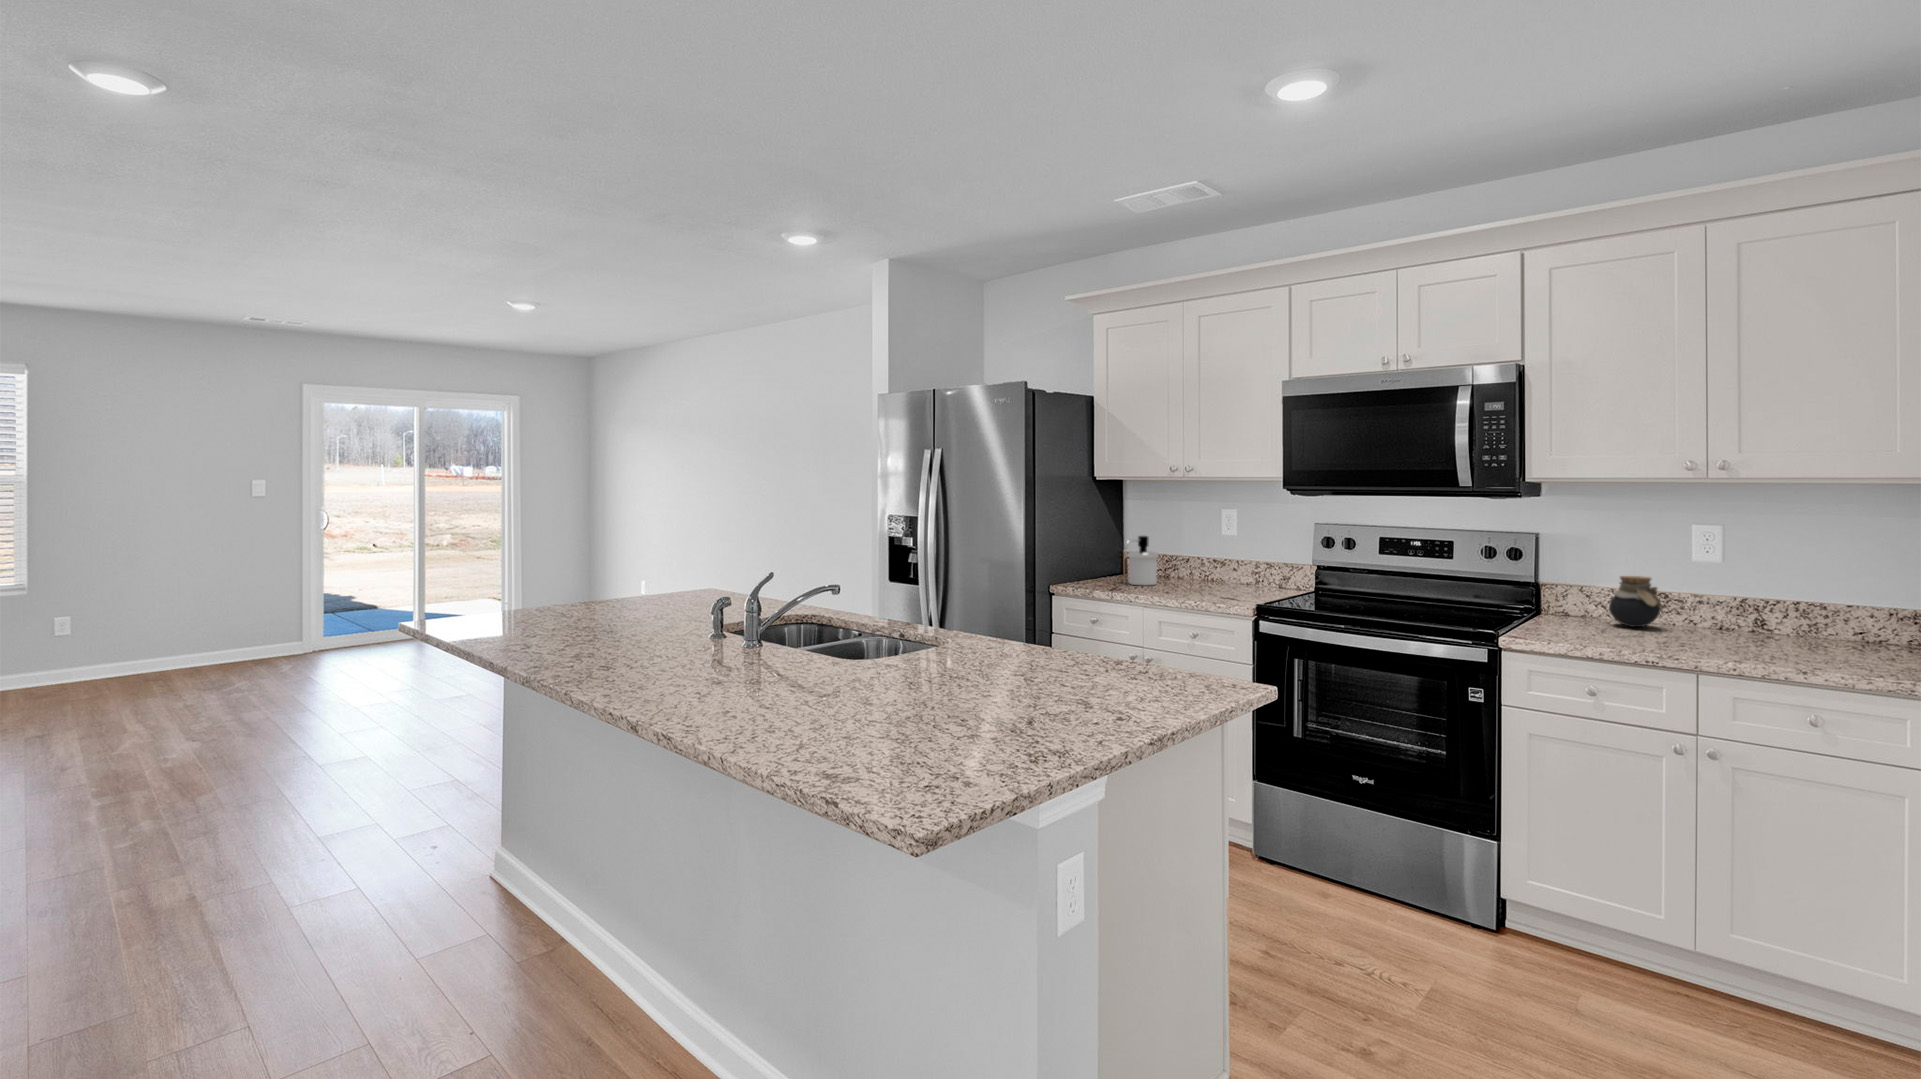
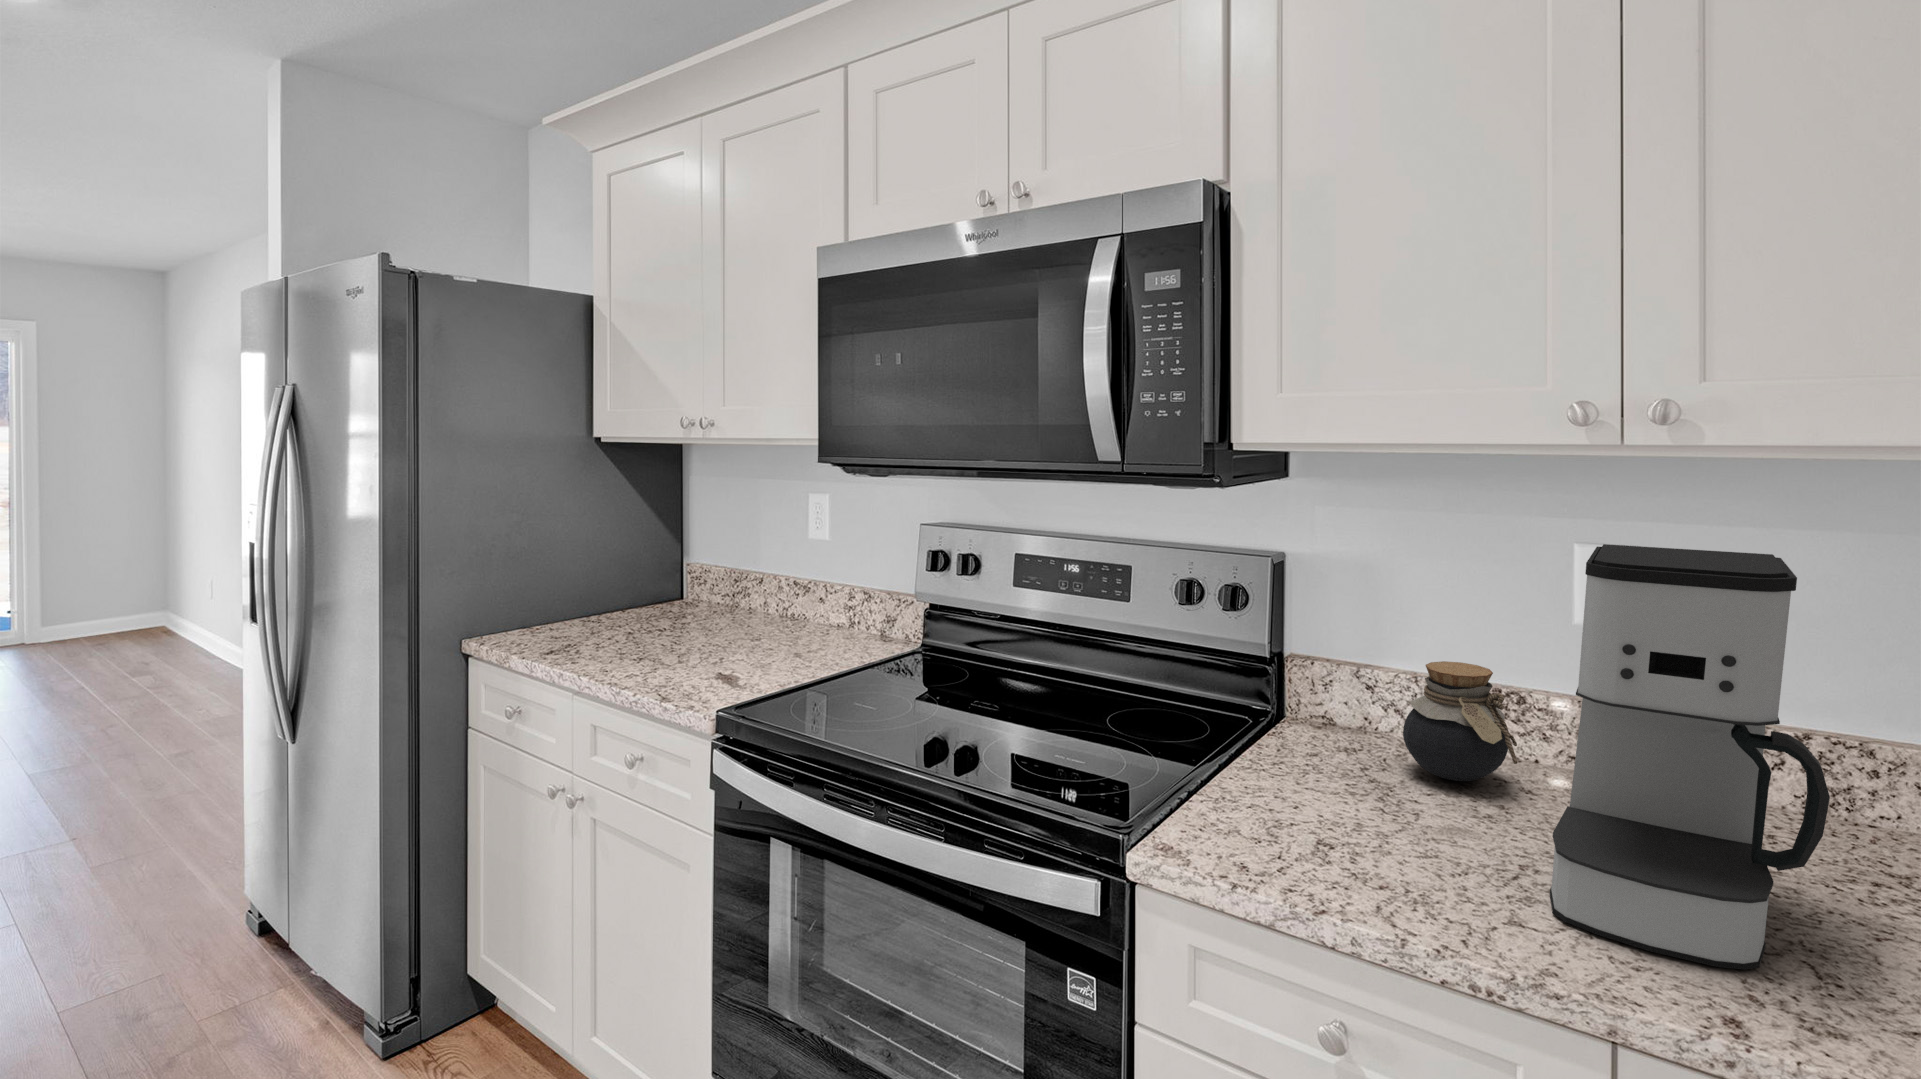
coffee maker: none [1678,516,1781,656] -> present [1550,544,1830,970]
soap dispenser: present [1125,536,1158,585] -> none [594,544,676,635]

